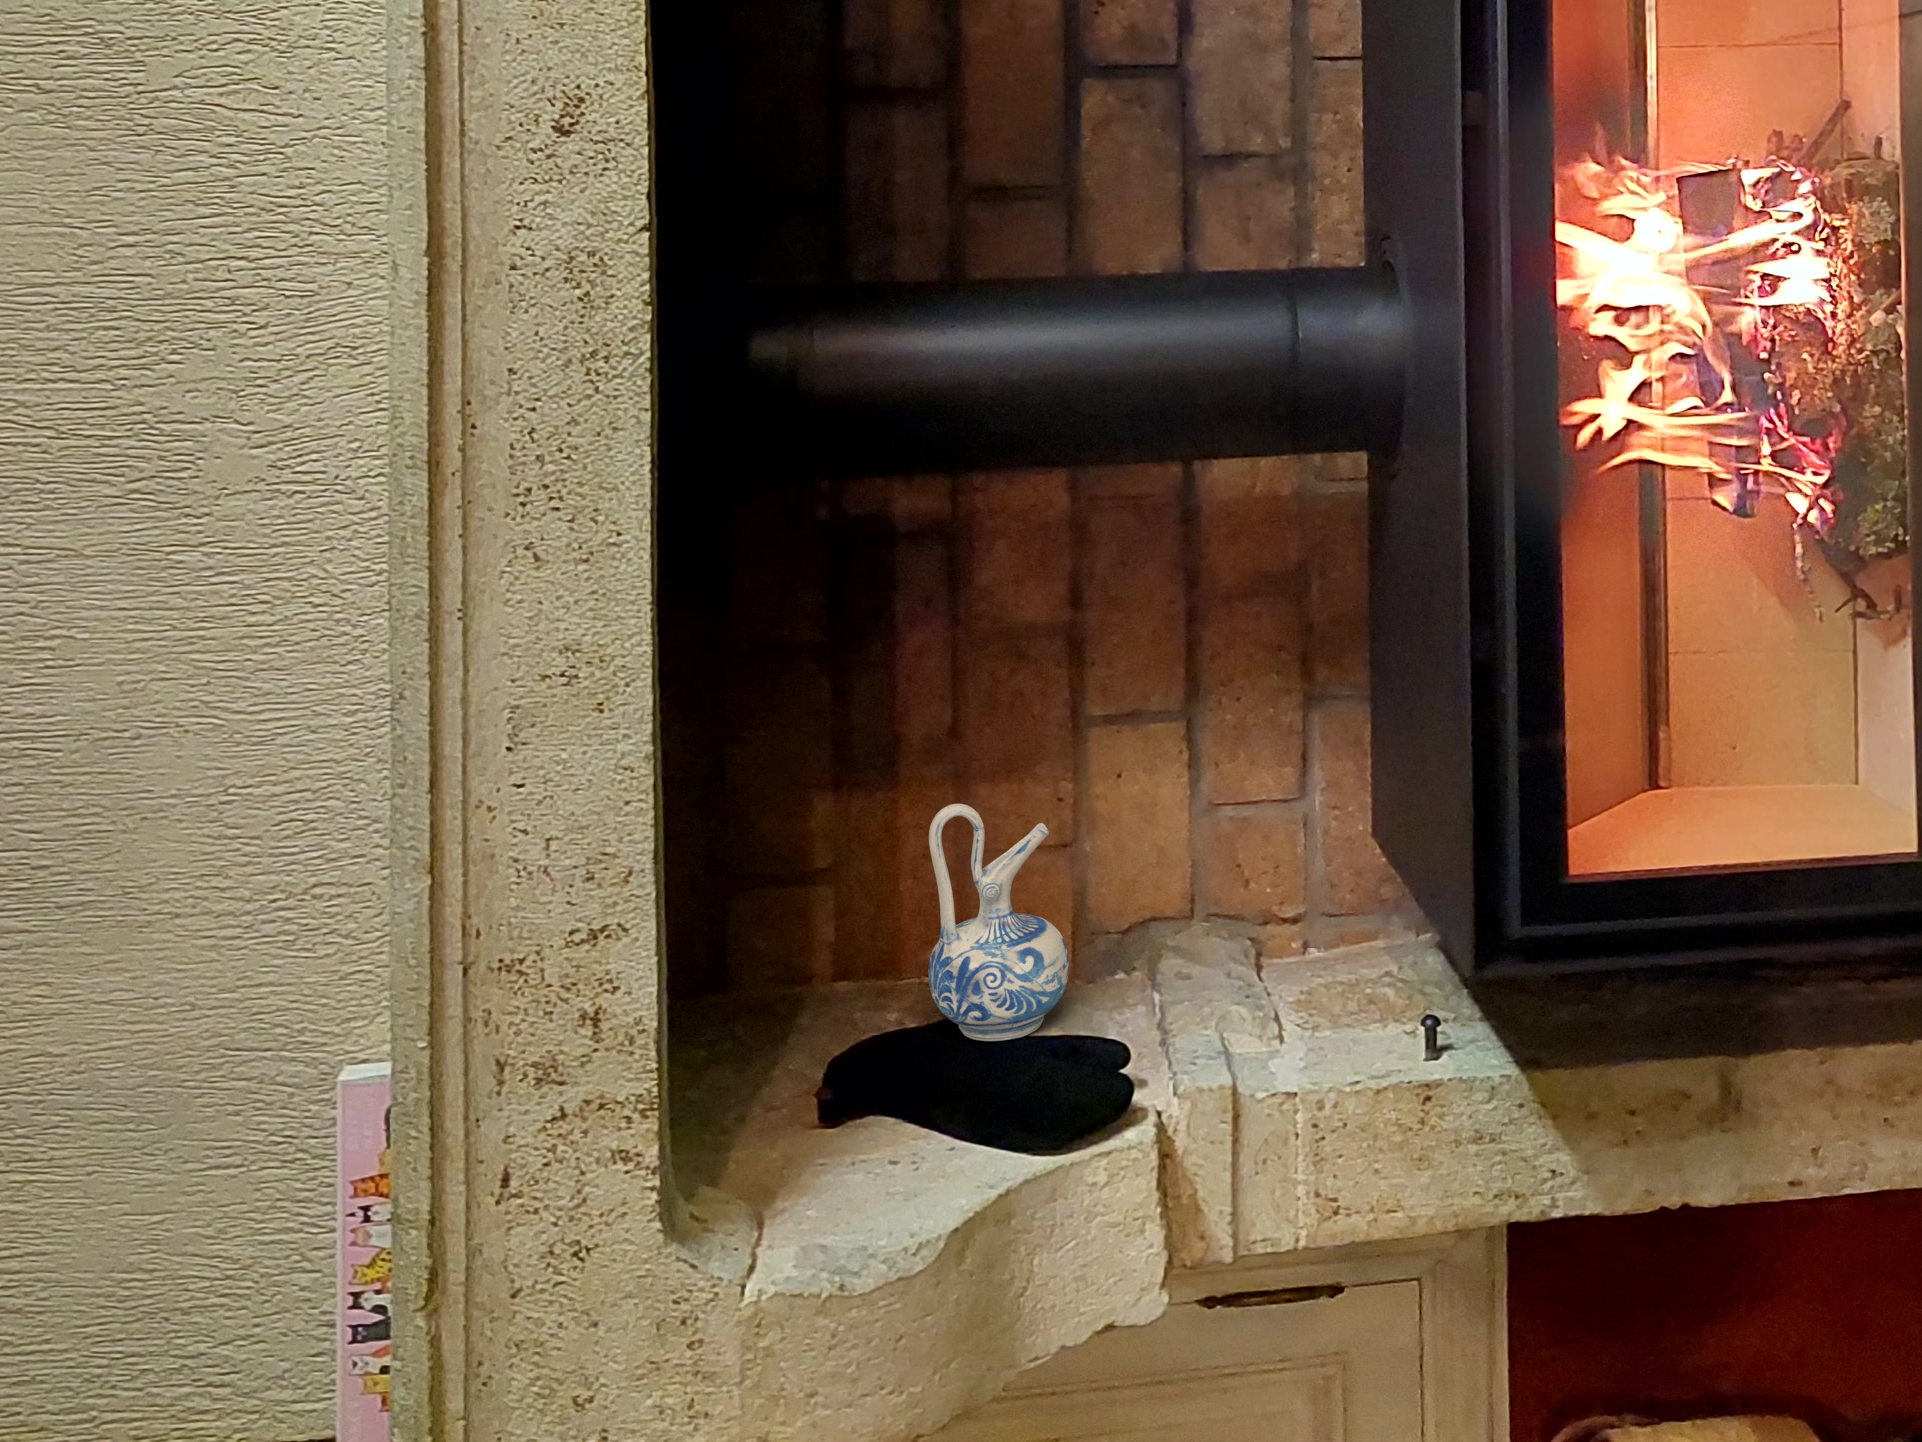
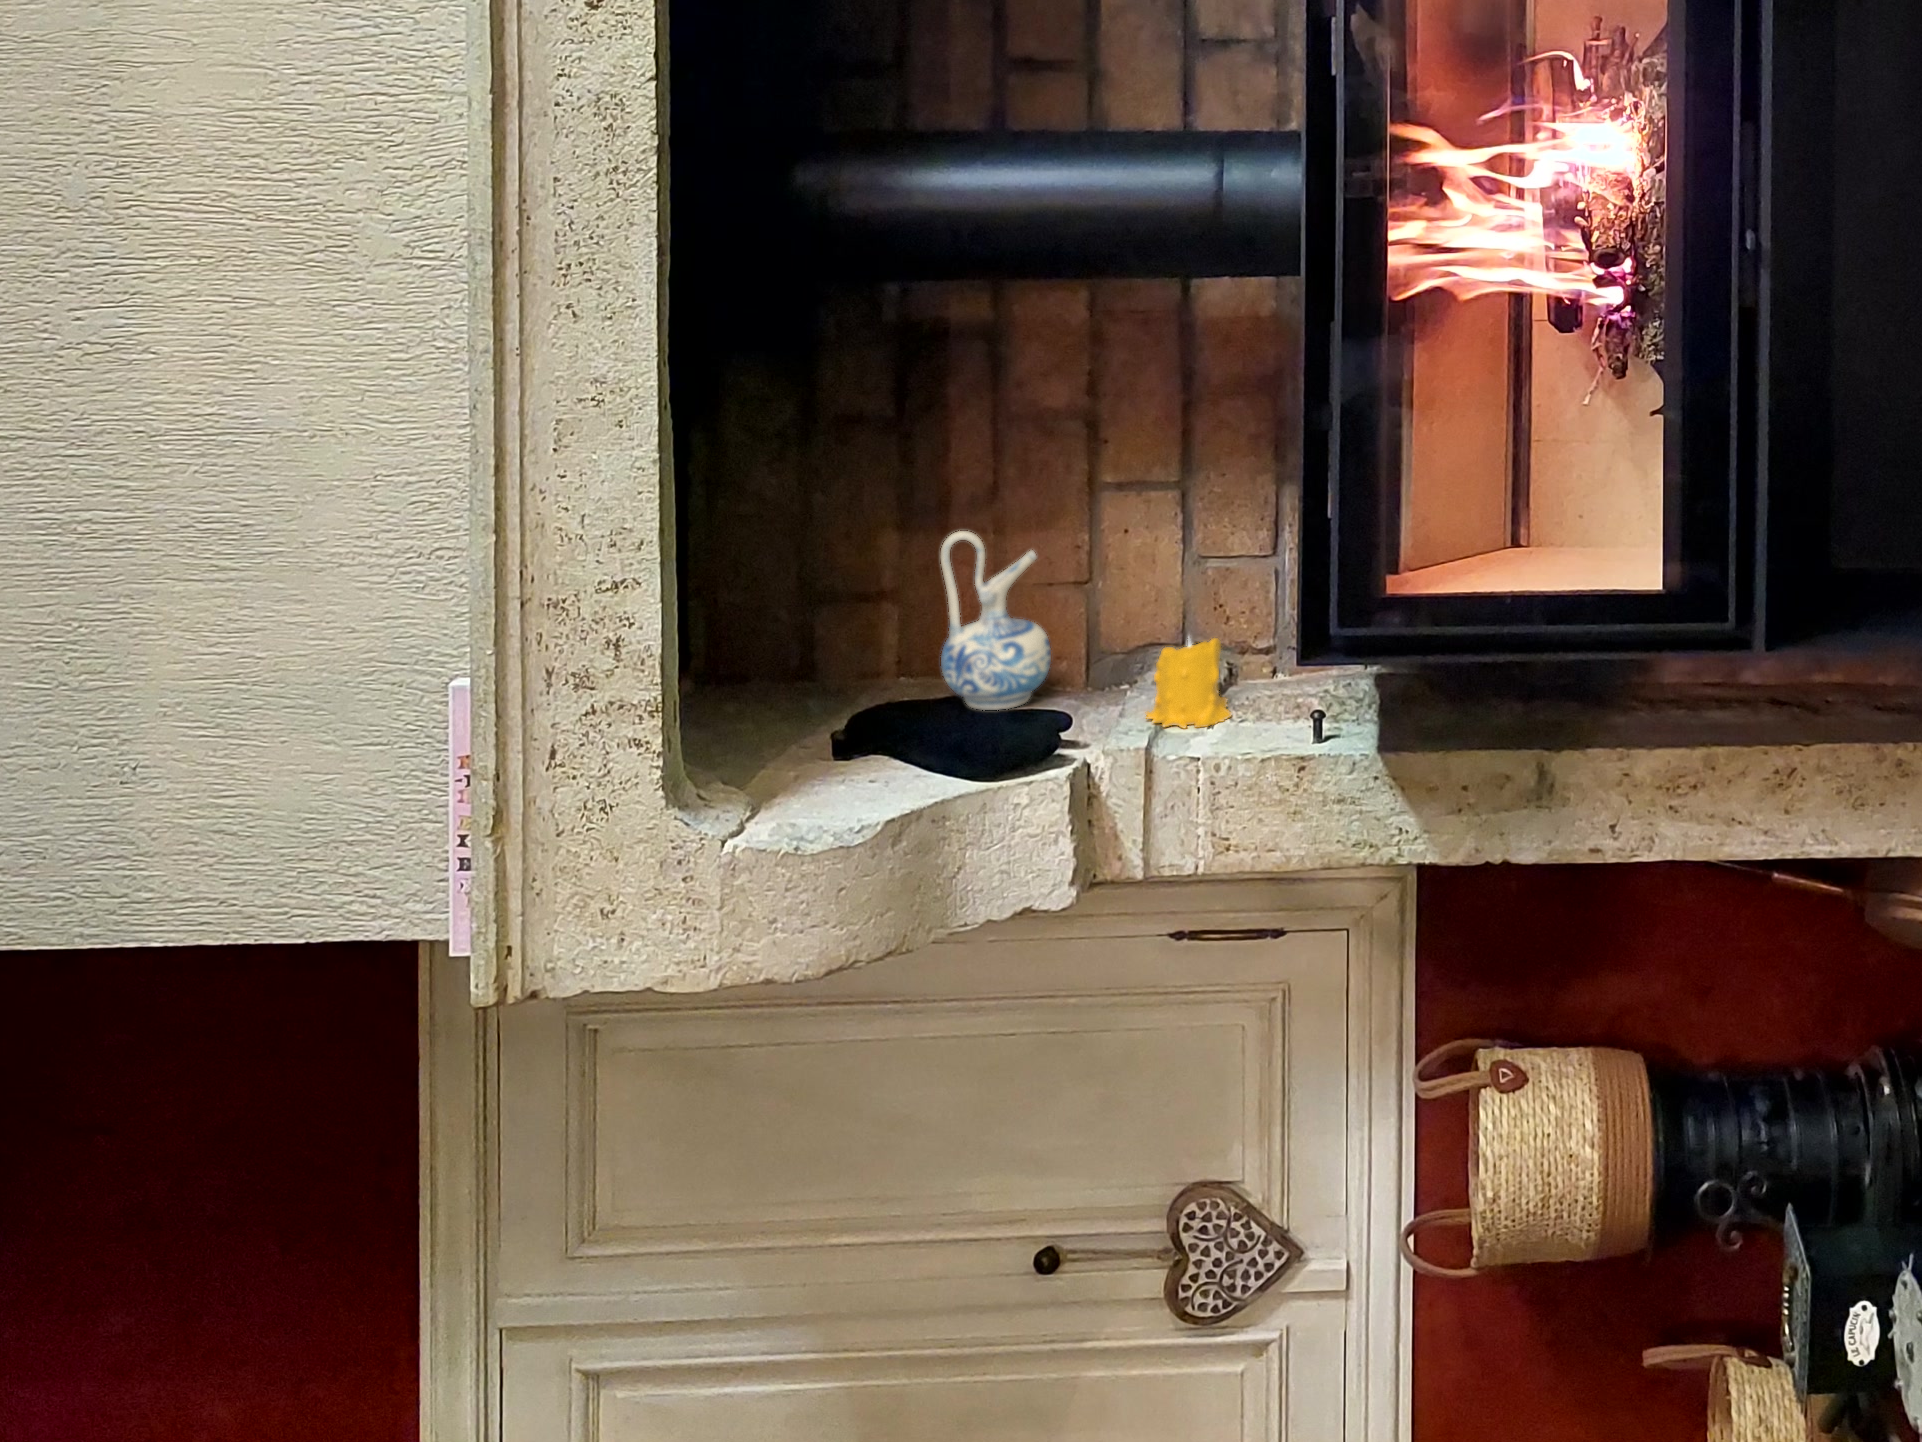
candle: none [1213,921,1328,1053] -> present [1145,638,1232,729]

